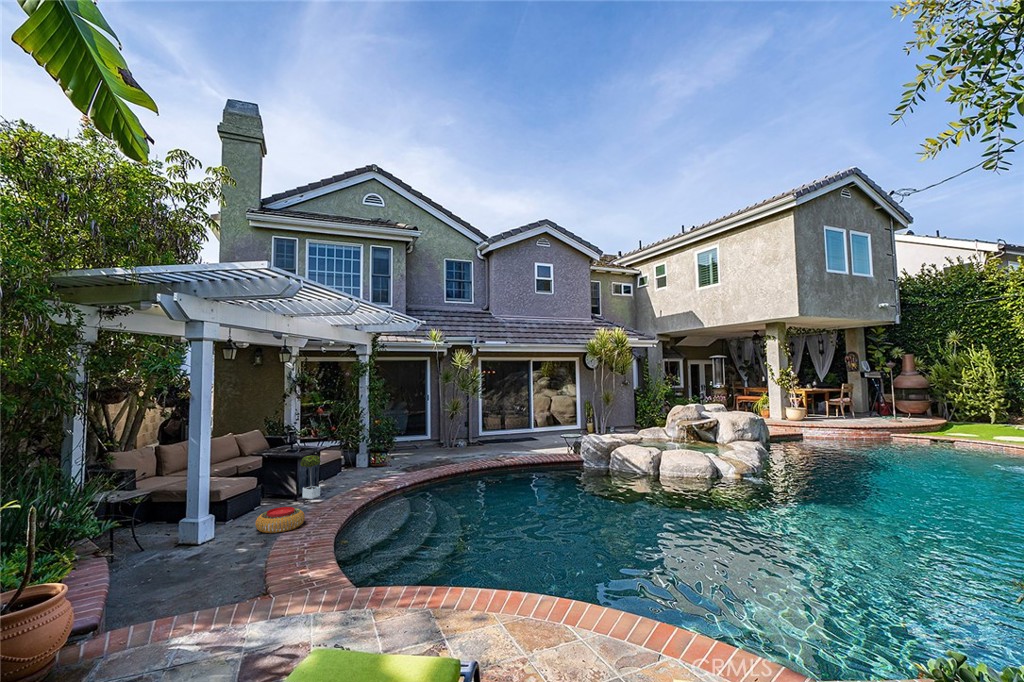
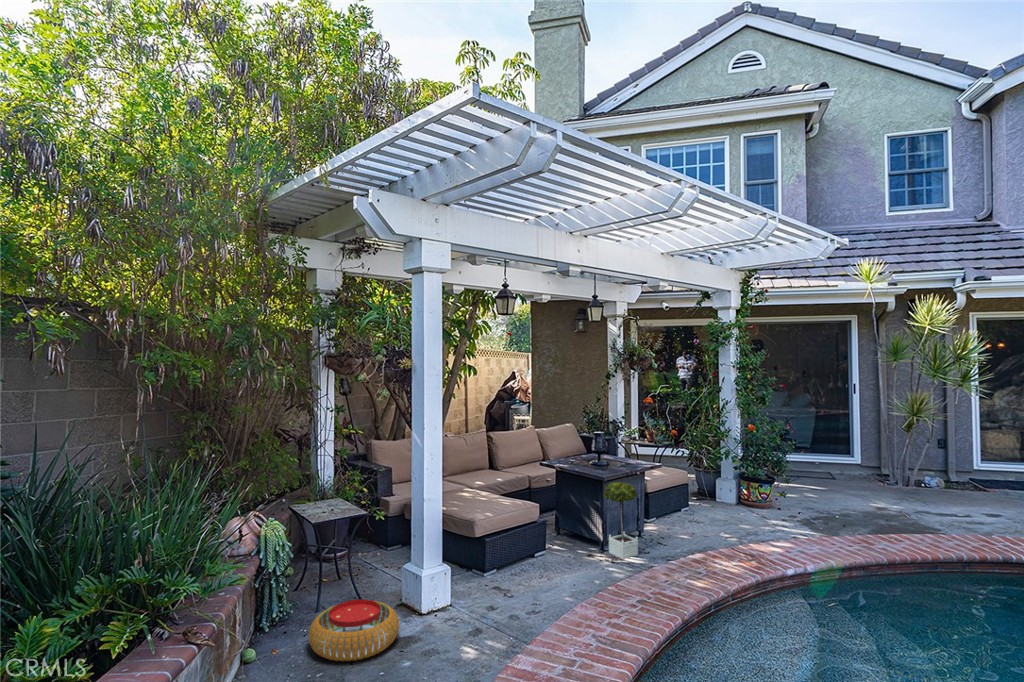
pouf: present [255,507,305,533] -> present [309,599,399,661]

